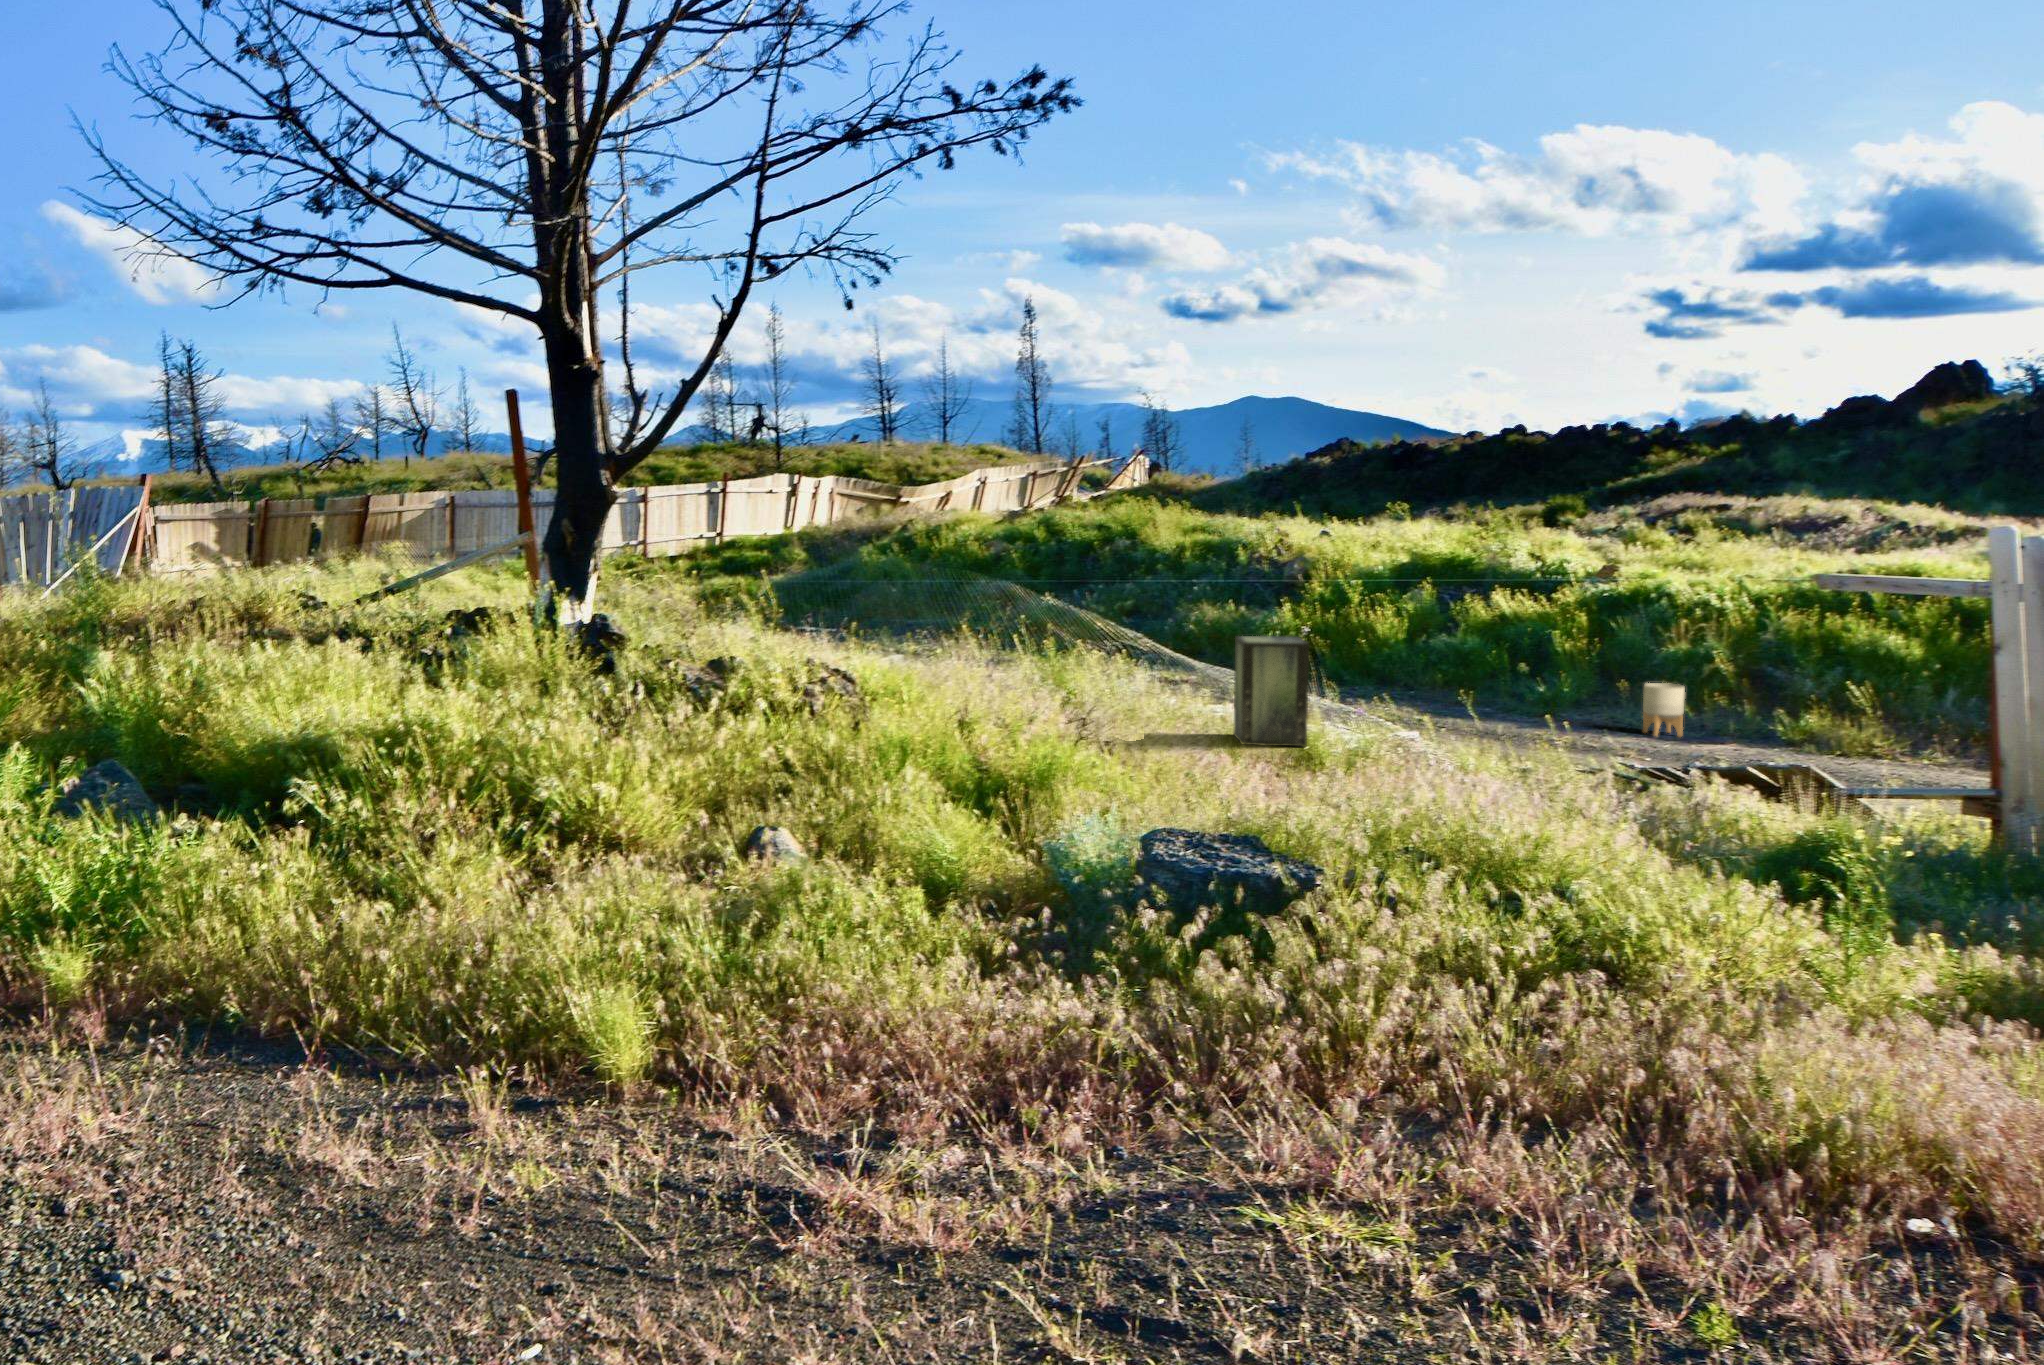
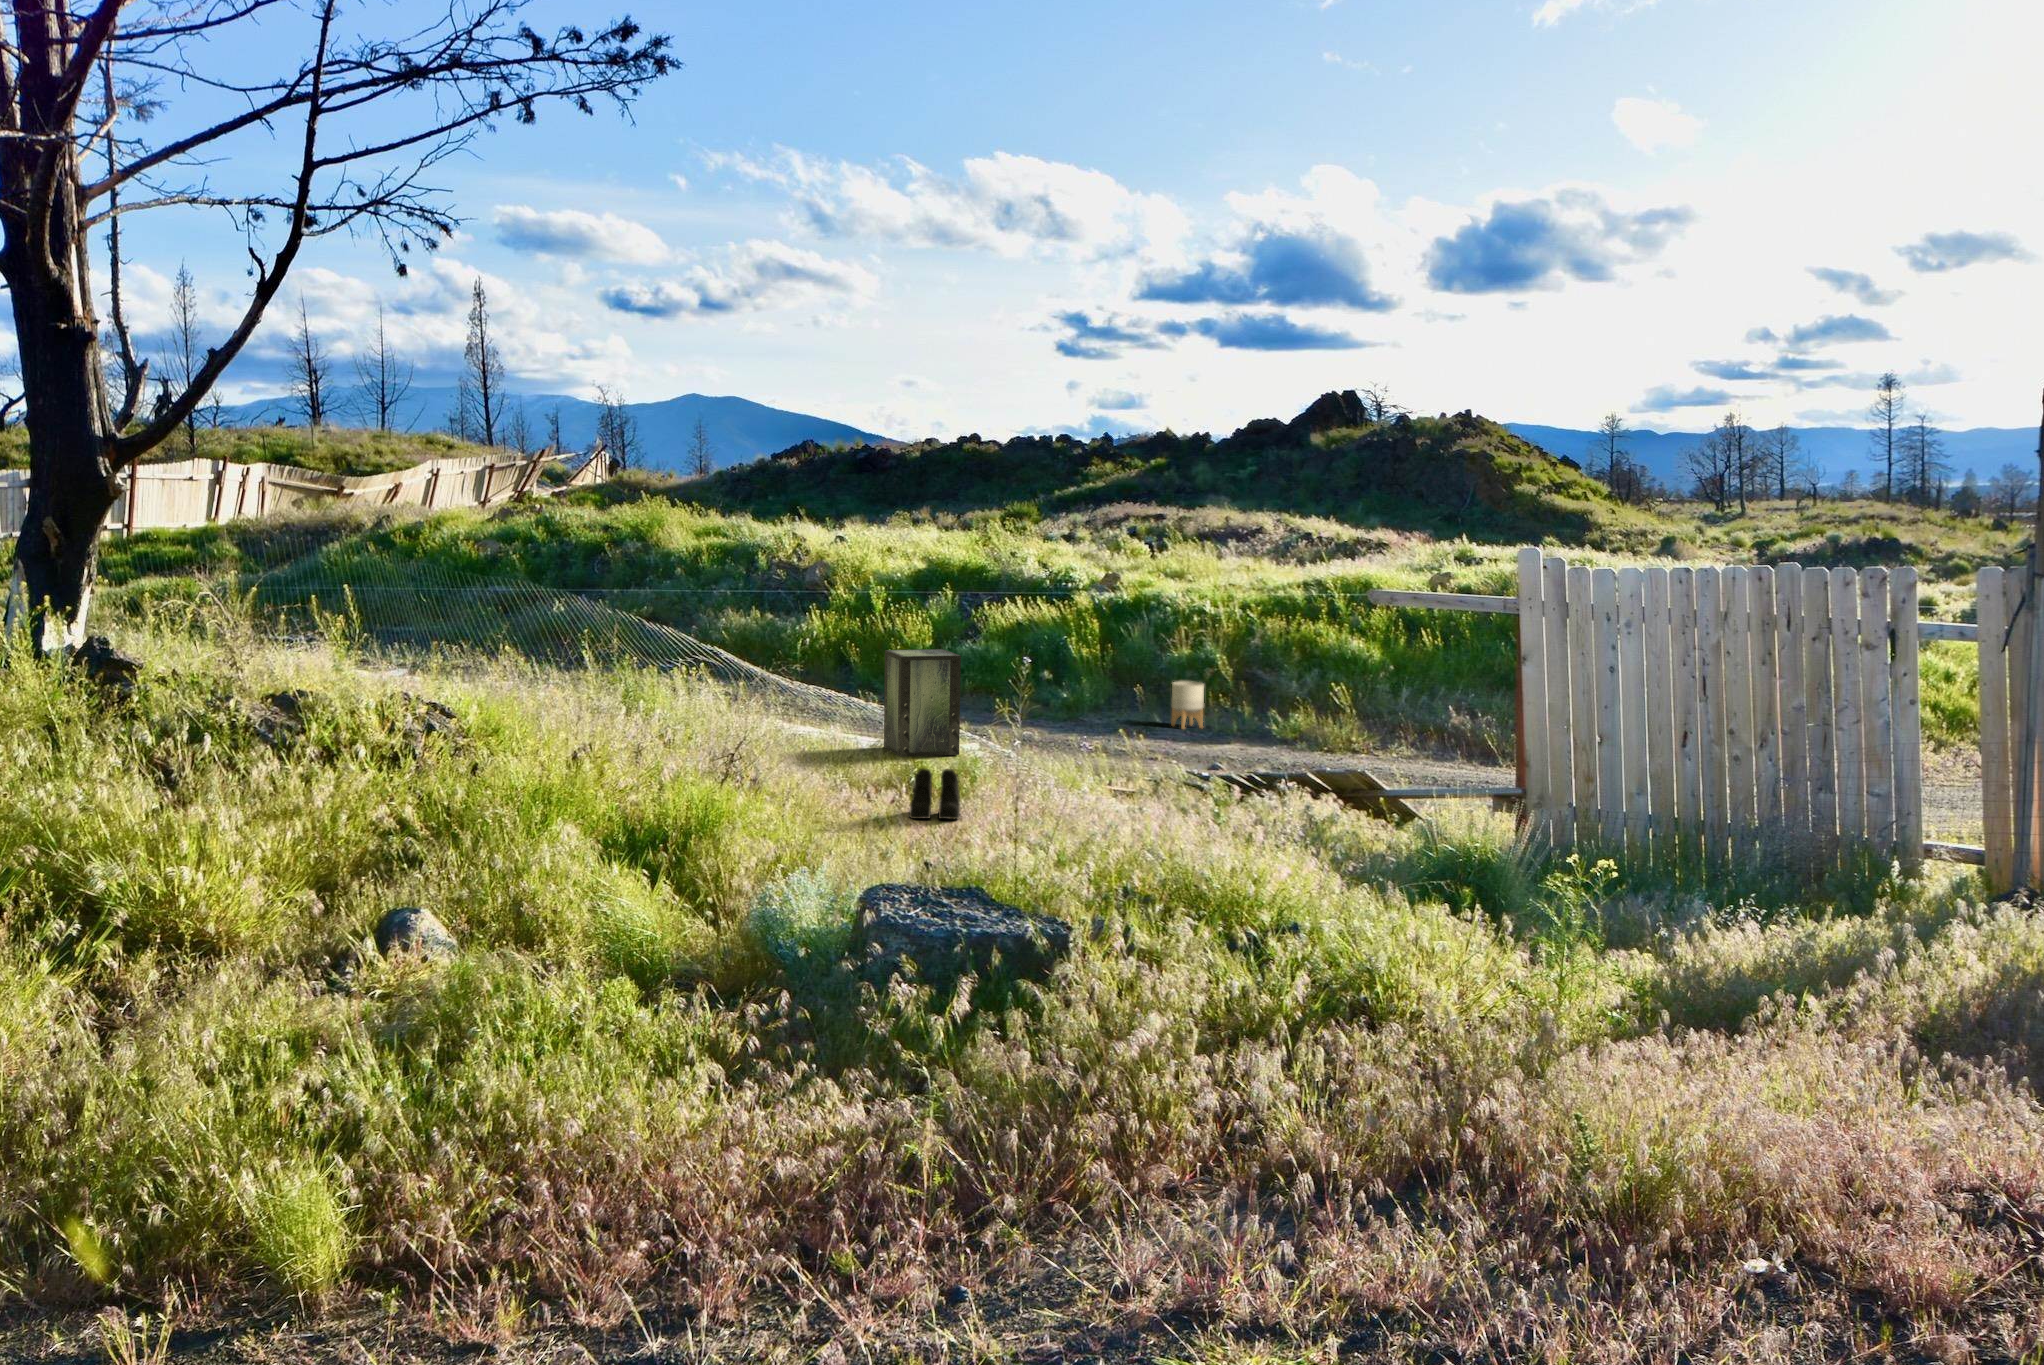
boots: none [1190,756,1248,812] -> present [909,768,960,819]

